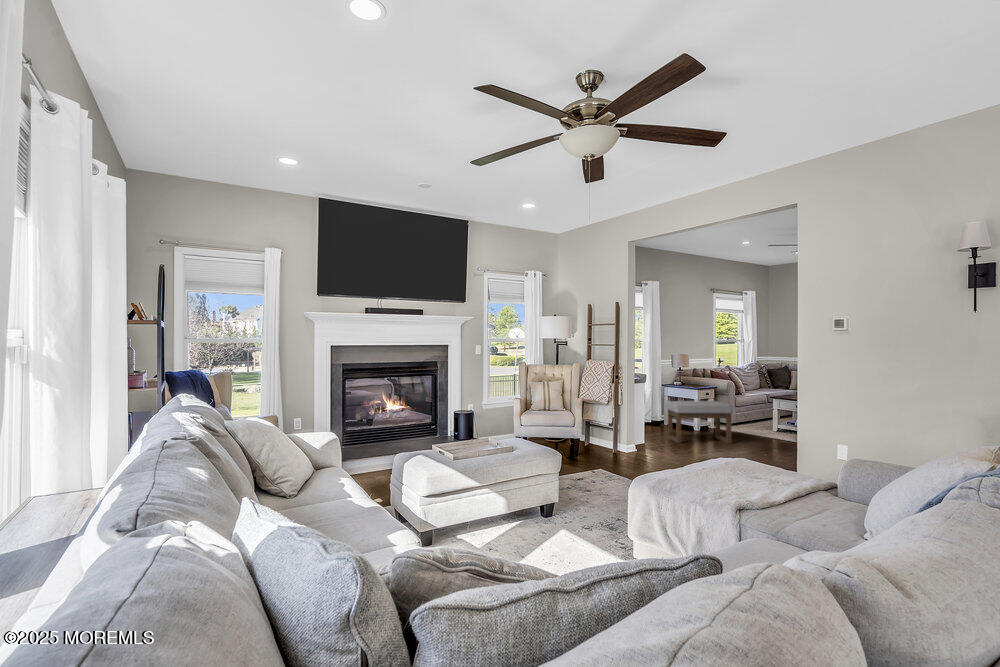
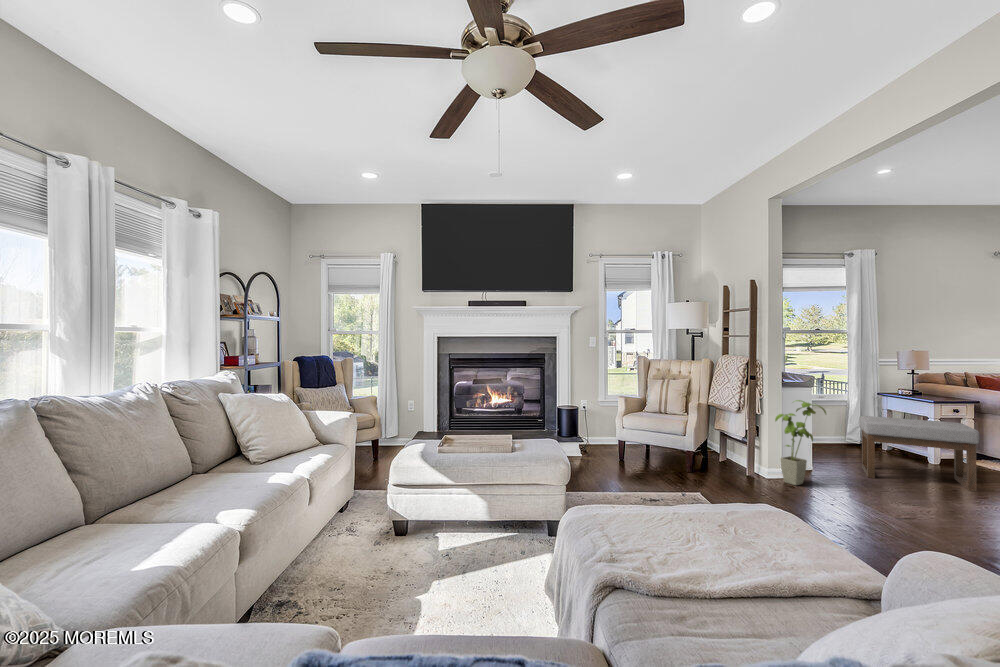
house plant: none [636,392,666,454] -> present [775,400,826,485]

